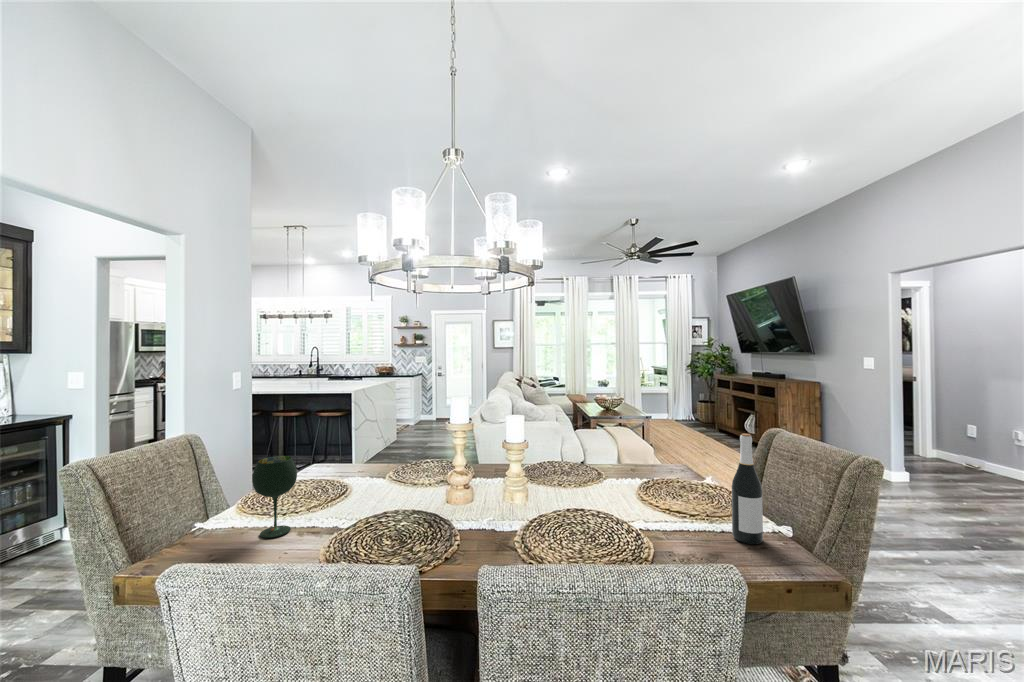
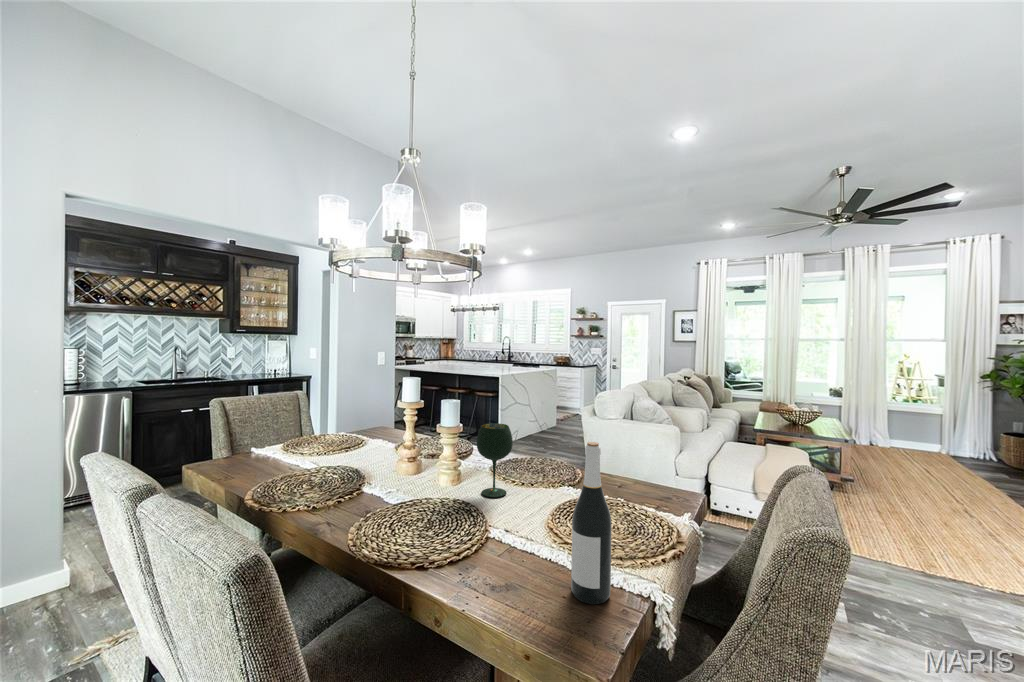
wine glass: present [252,456,297,538] -> present [477,423,513,497]

